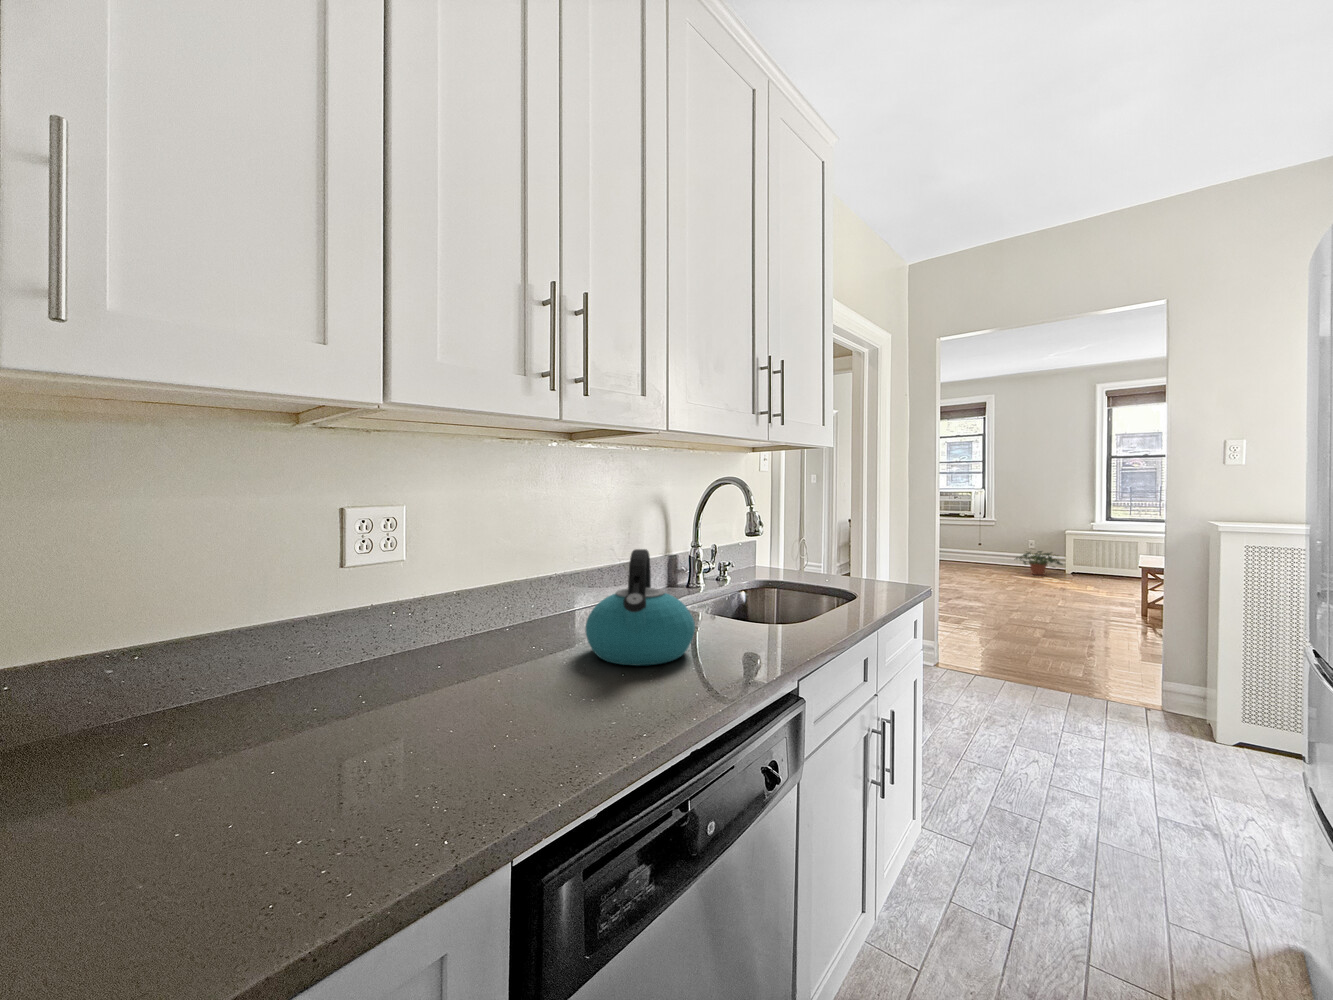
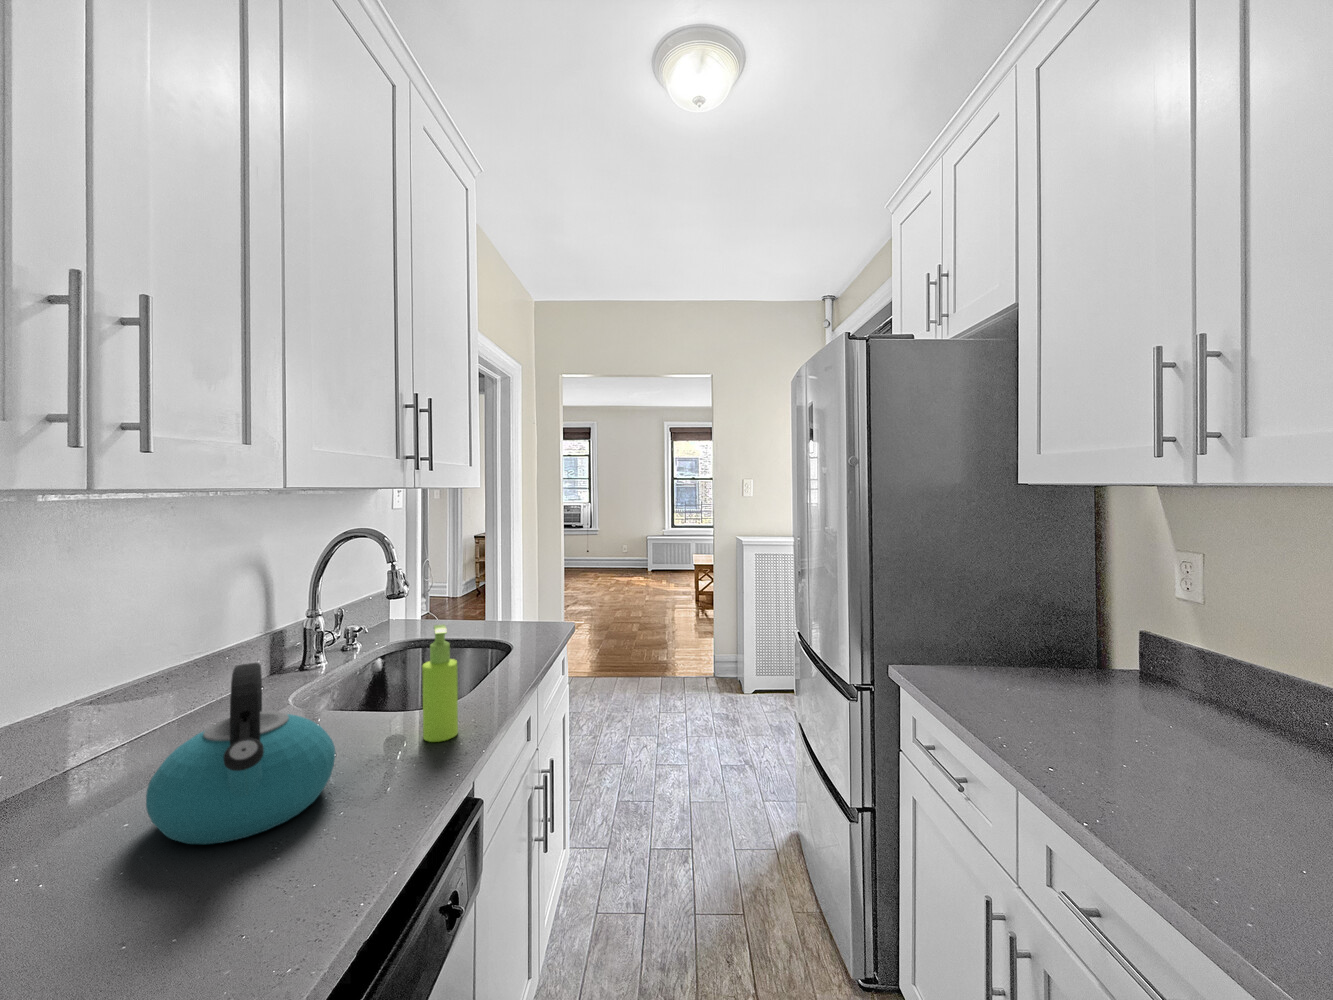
soap dispenser: none [763,545,792,645] -> present [422,625,458,742]
potted plant: present [1016,551,1063,575] -> none [611,553,645,573]

